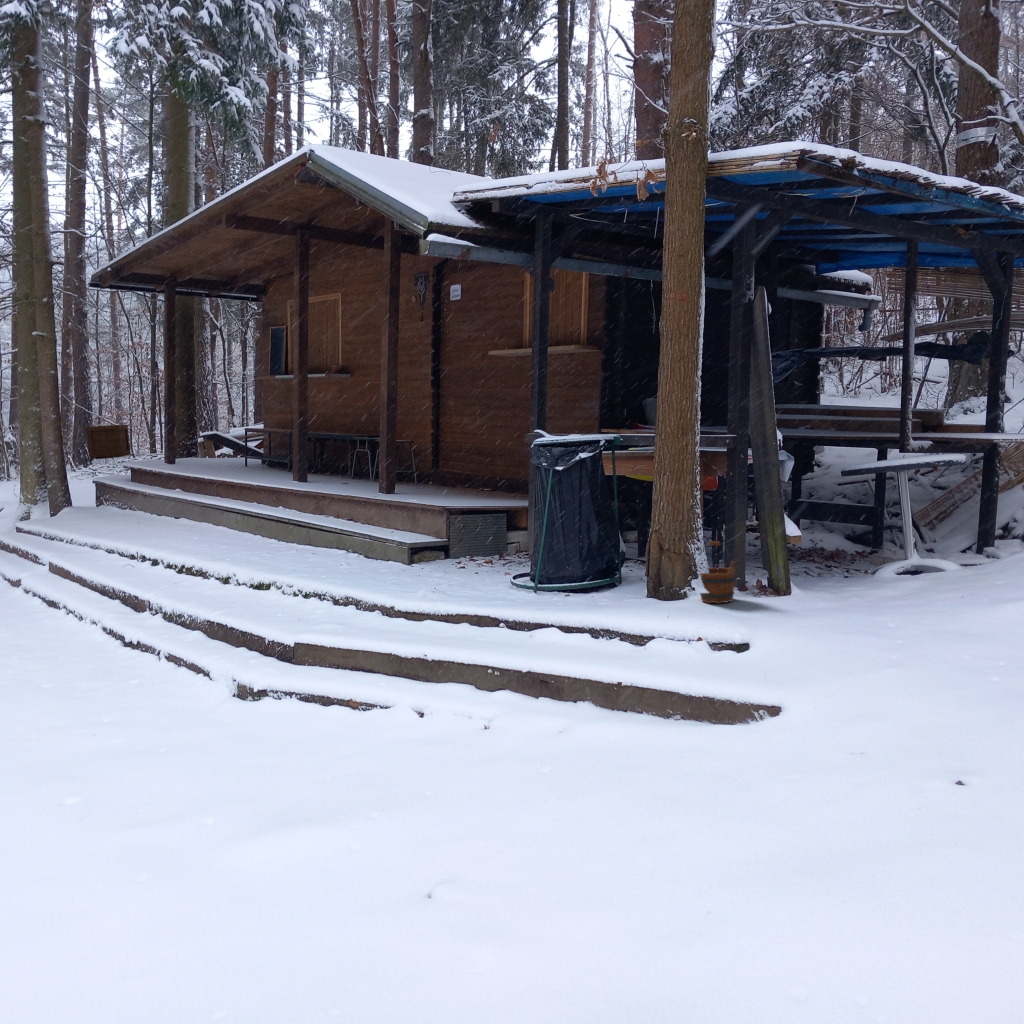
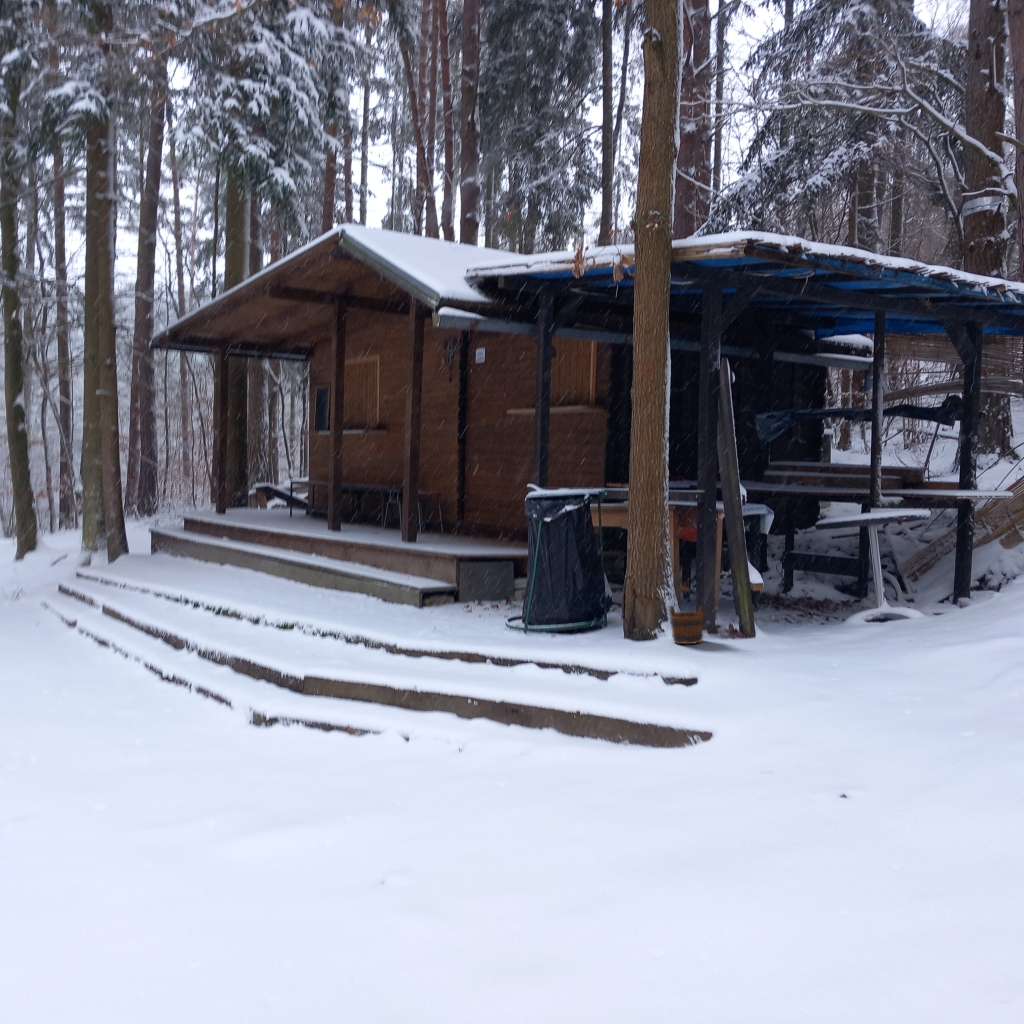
wooden crate: present [86,425,131,458] -> none [144,477,185,509]

